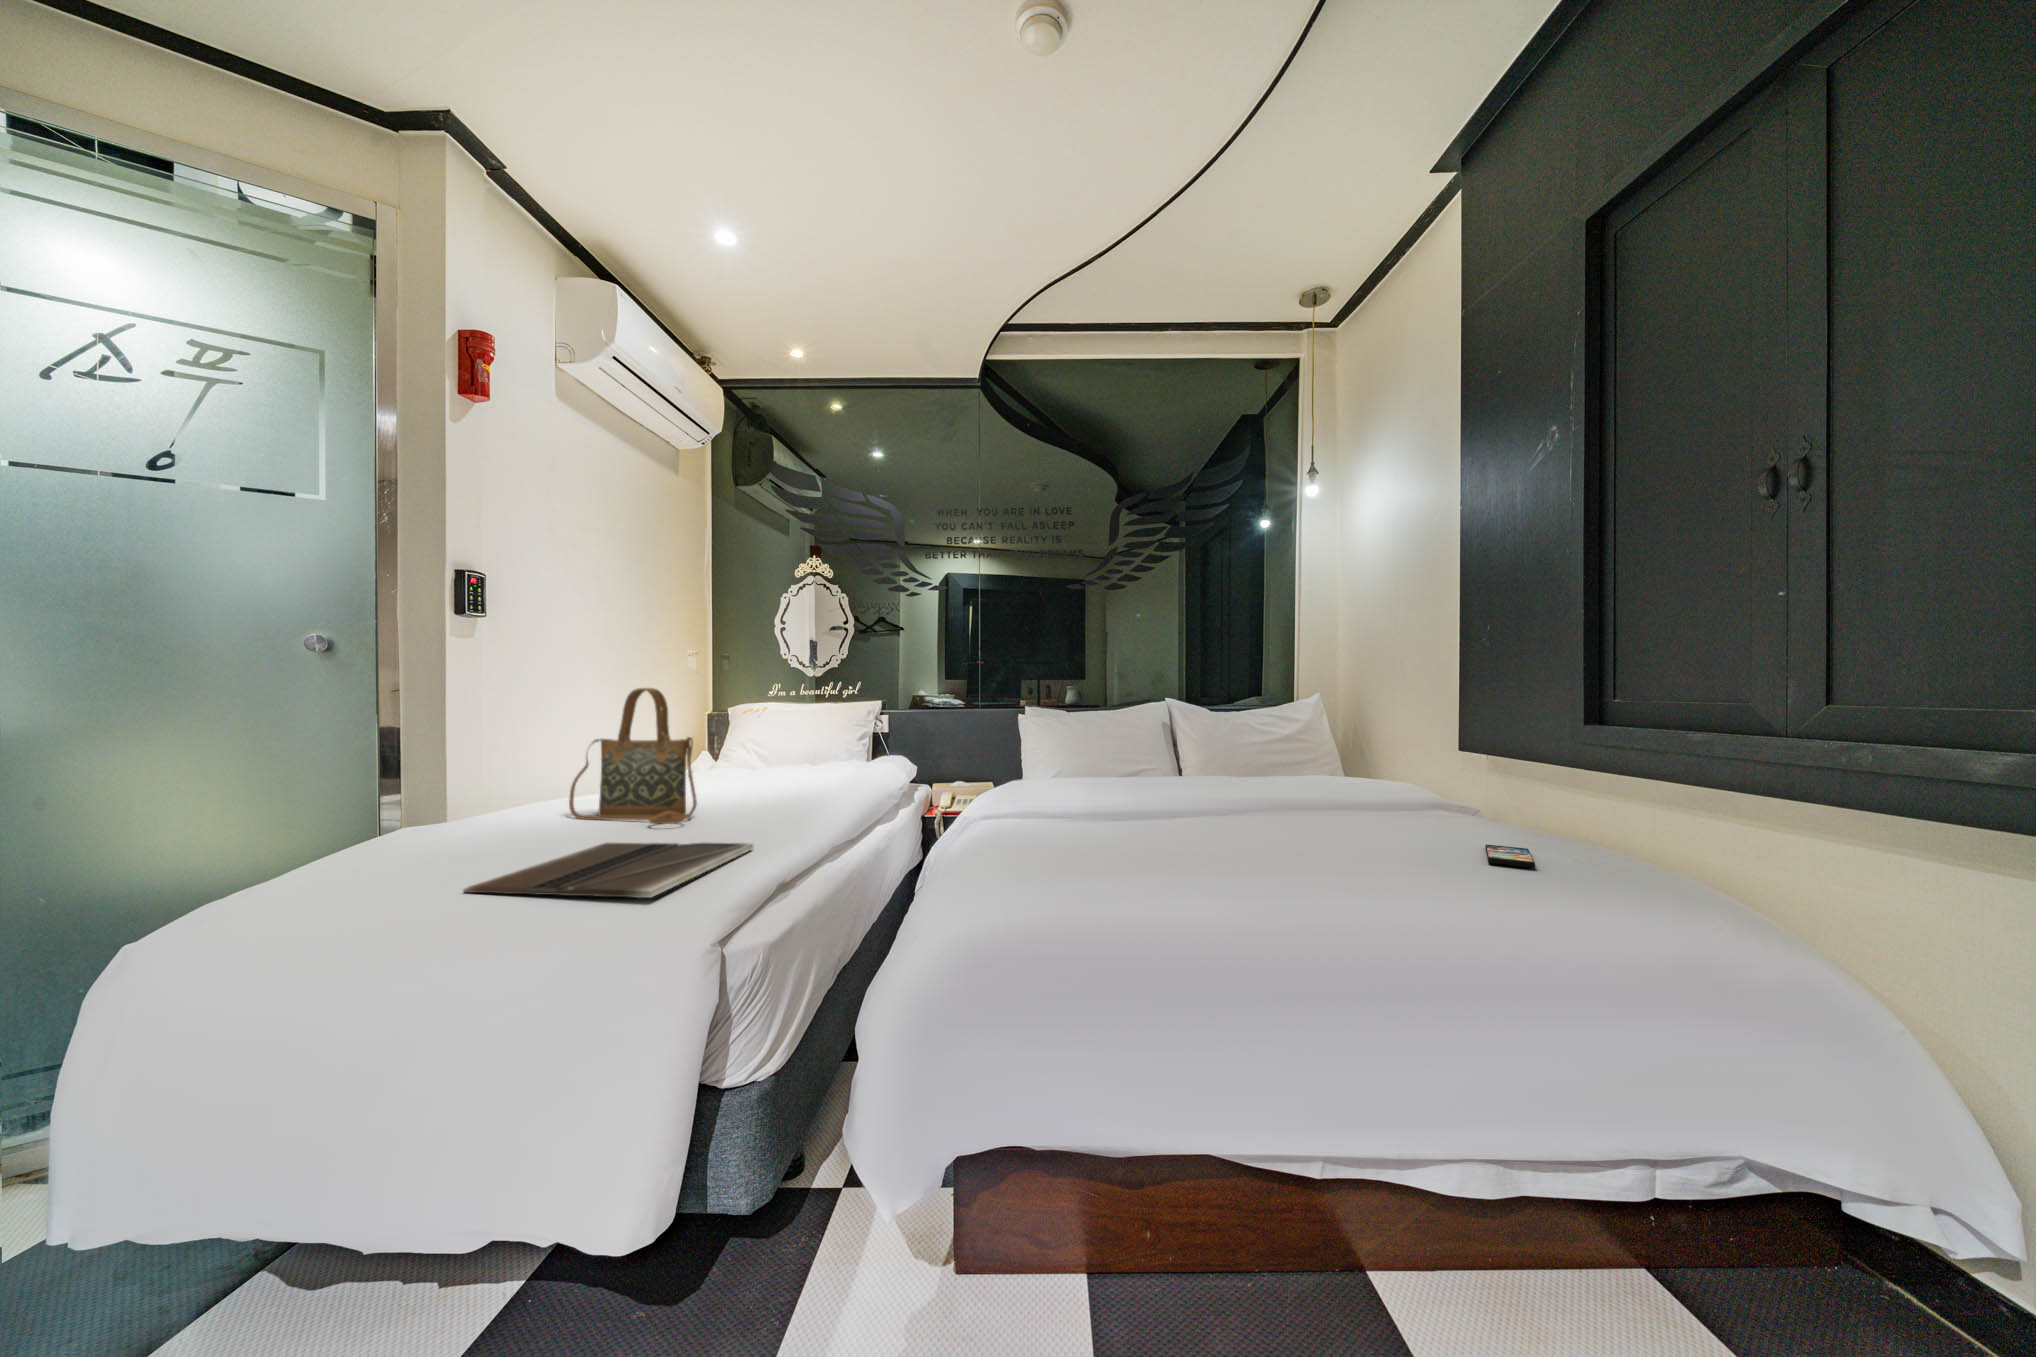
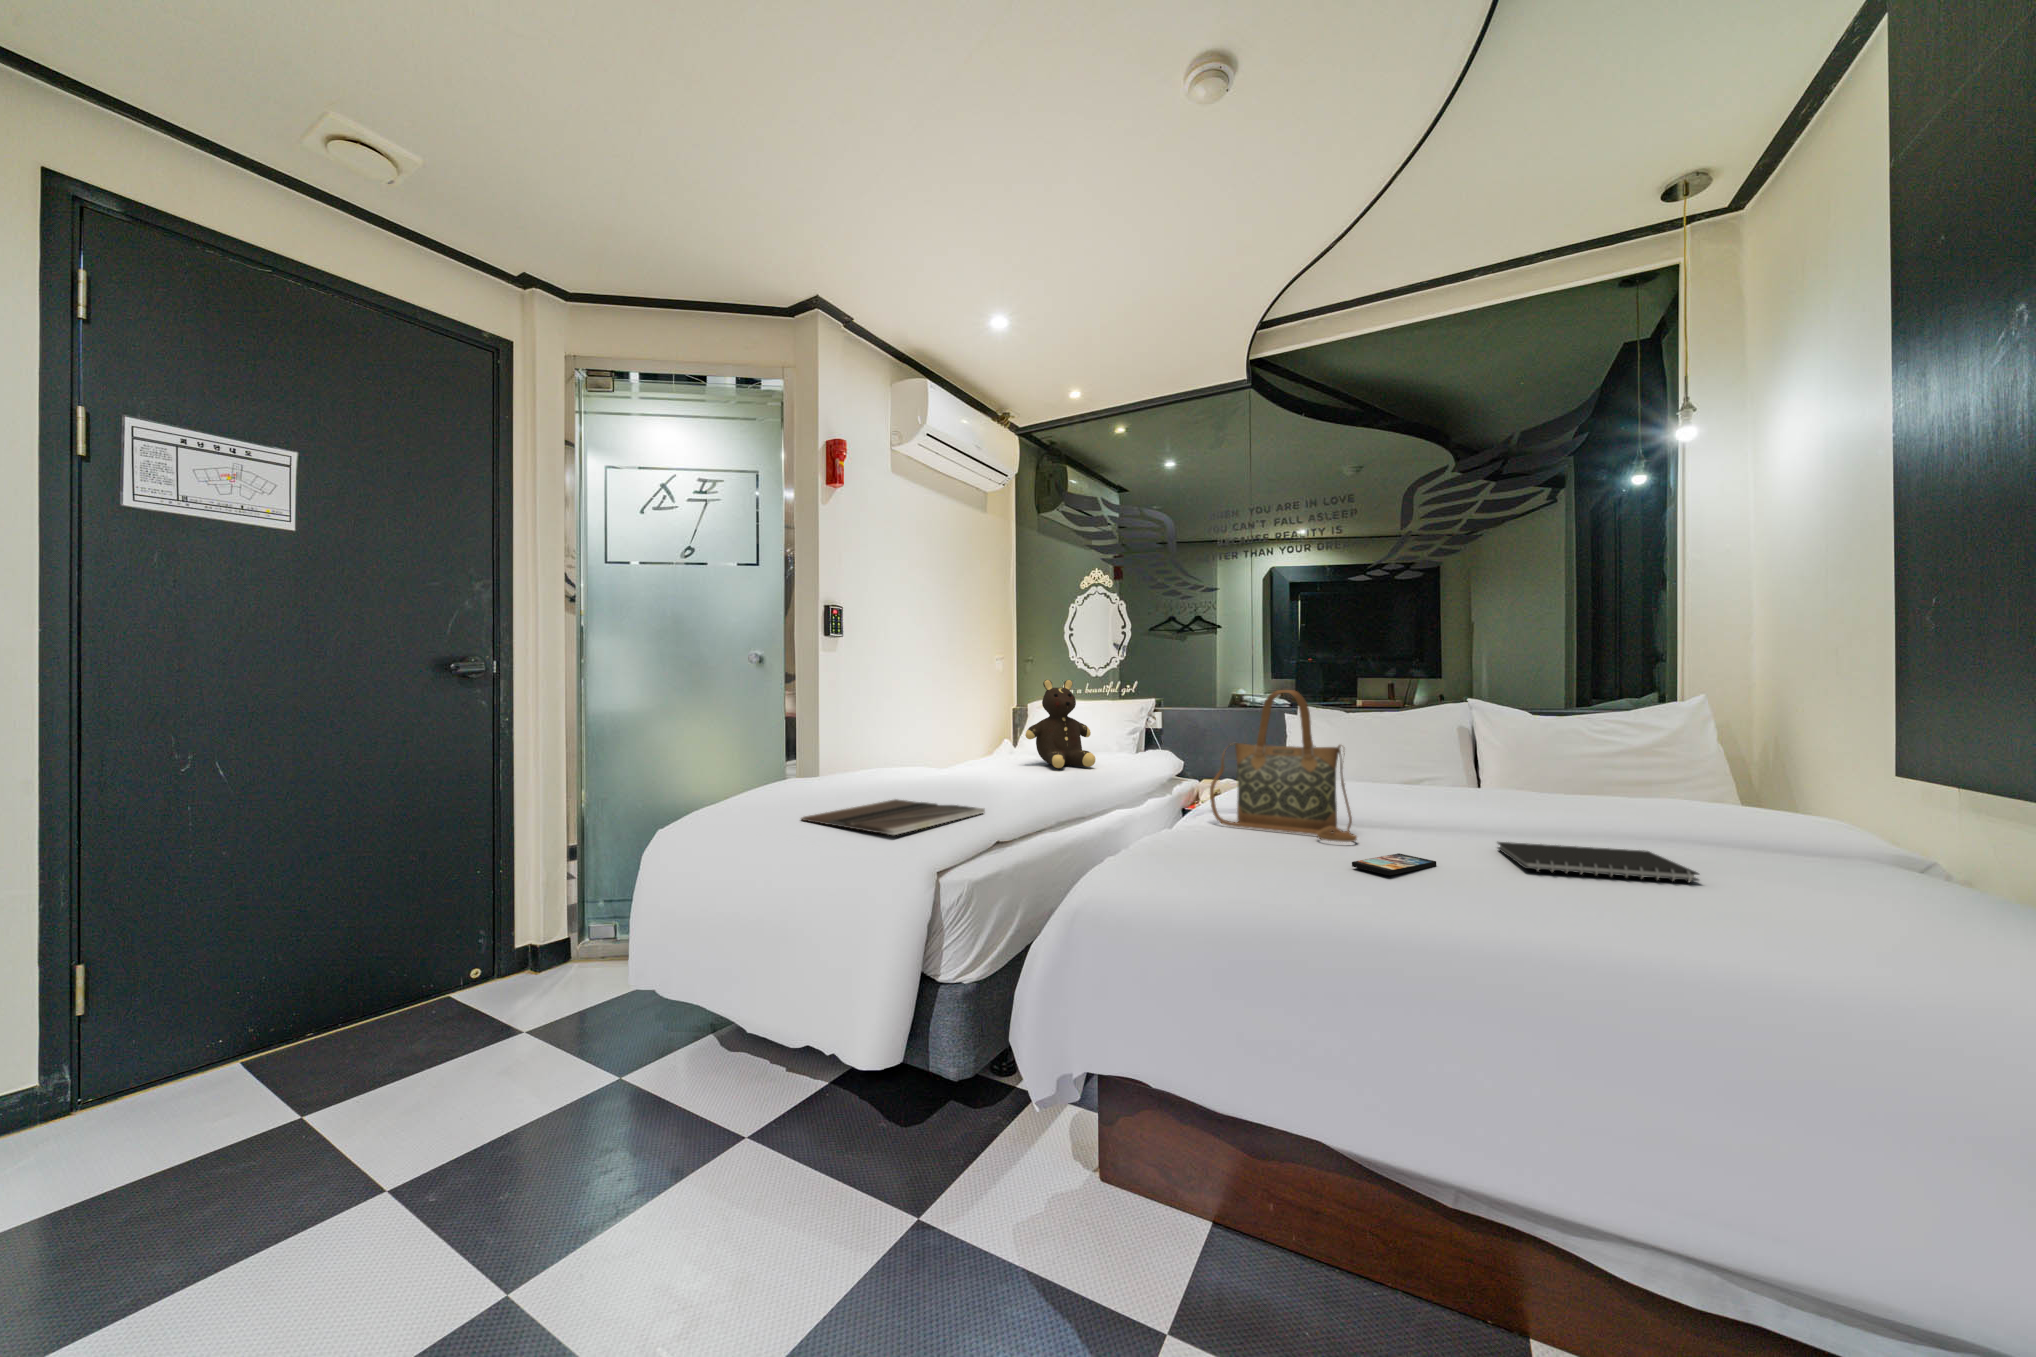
teddy bear: none [753,680,840,783] -> present [1025,680,1095,768]
handbag: present [569,688,697,824] -> present [1210,690,1357,842]
notebook: none [1272,824,1421,853] -> present [1498,842,1699,882]
smartphone: present [1485,845,1535,868] -> present [1352,853,1436,875]

